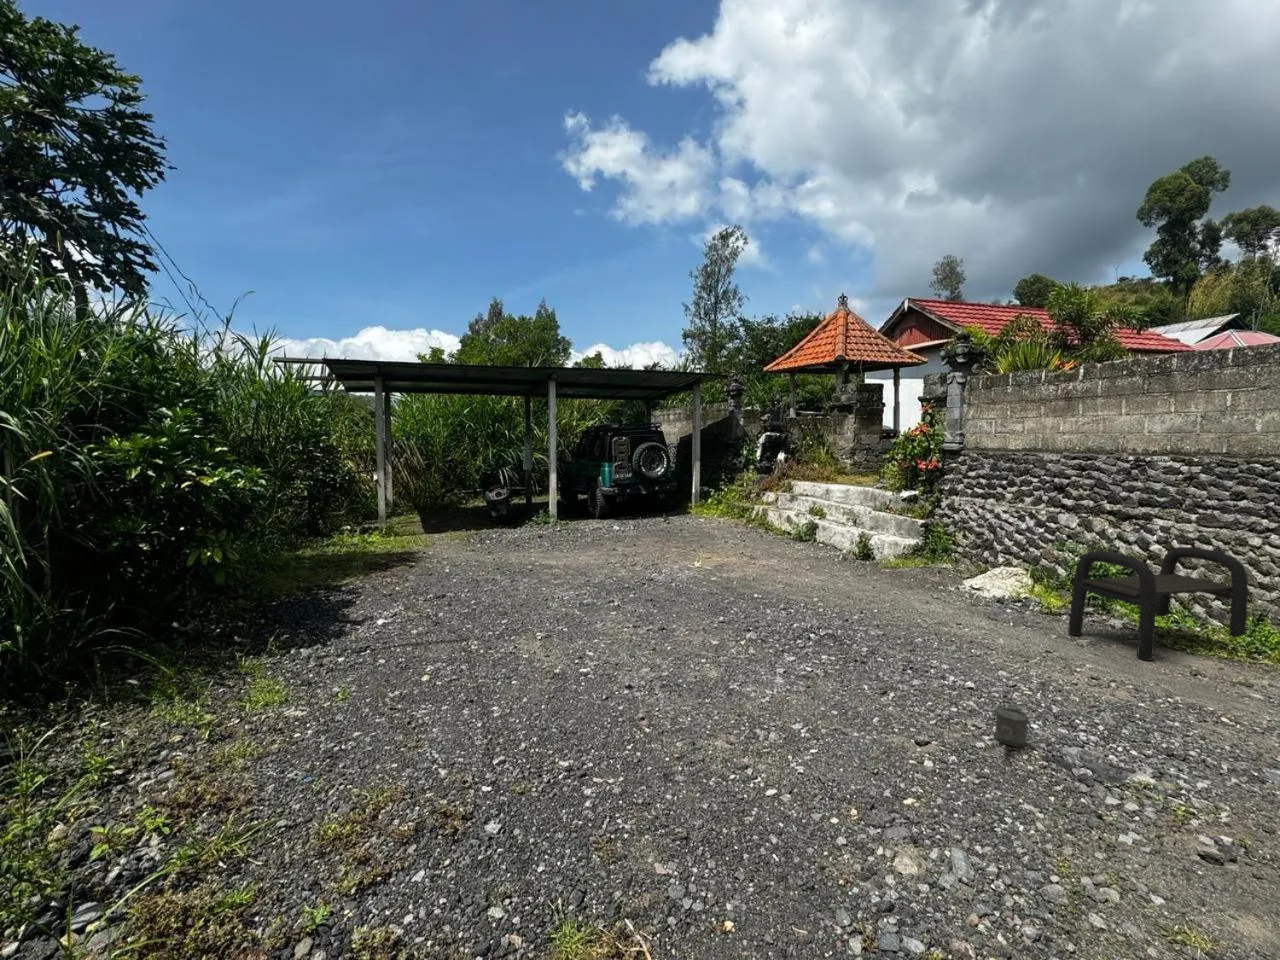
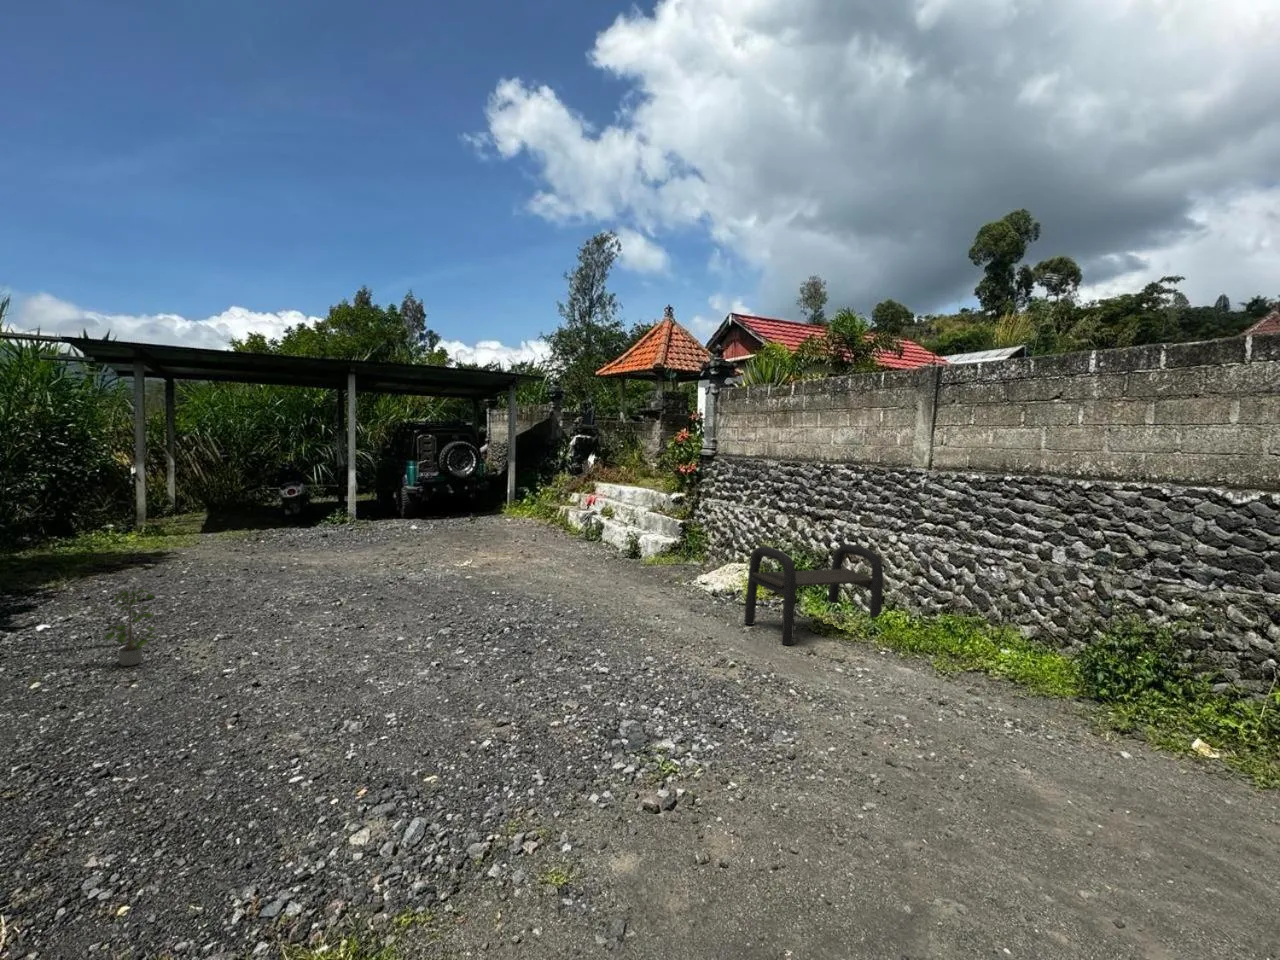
potted plant: none [498,598,544,671] -> present [105,589,159,666]
watering can: present [994,704,1029,747] -> none [552,683,597,722]

